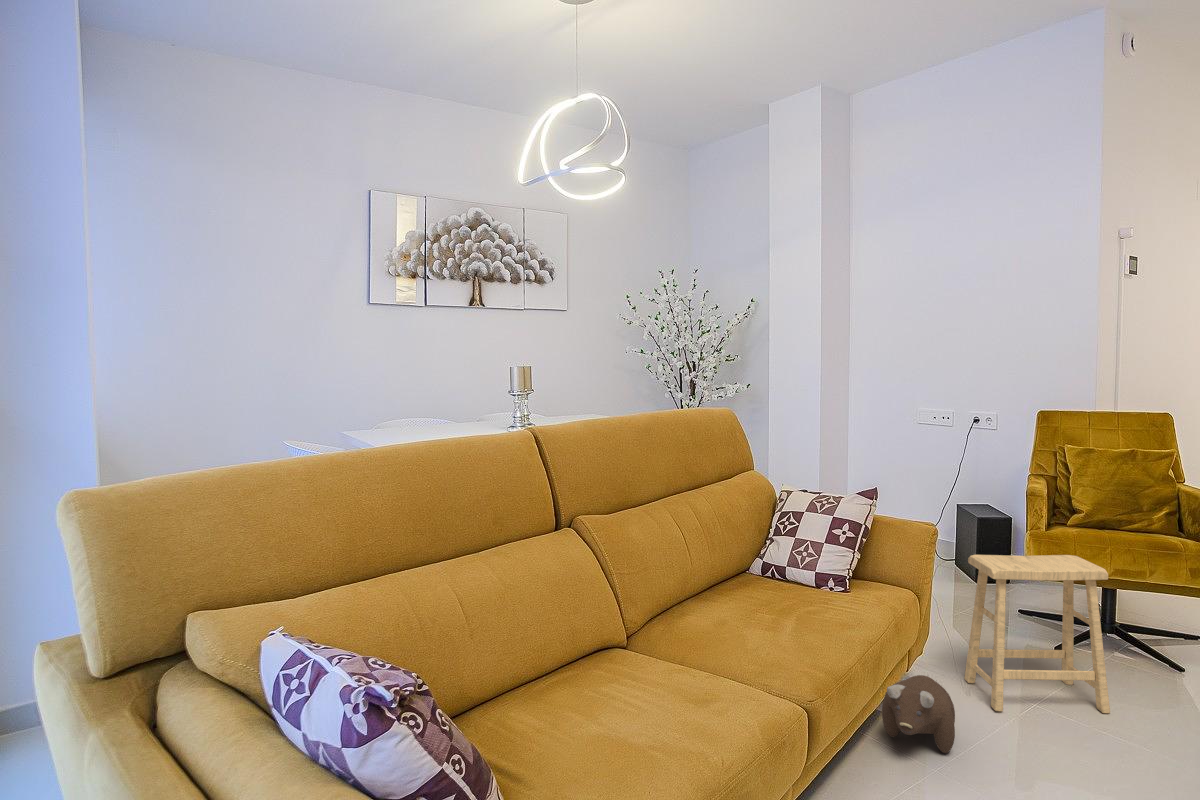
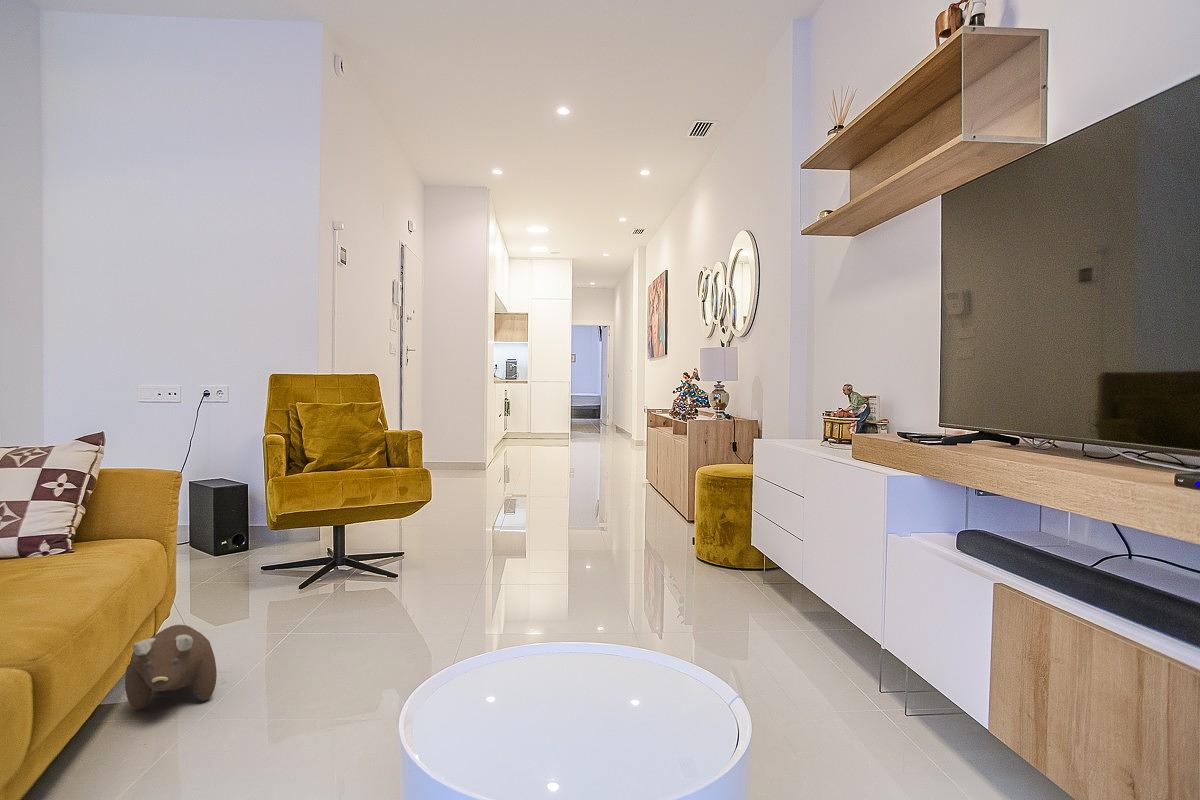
footstool: present [964,555,1110,713] -> none [216,485,352,649]

